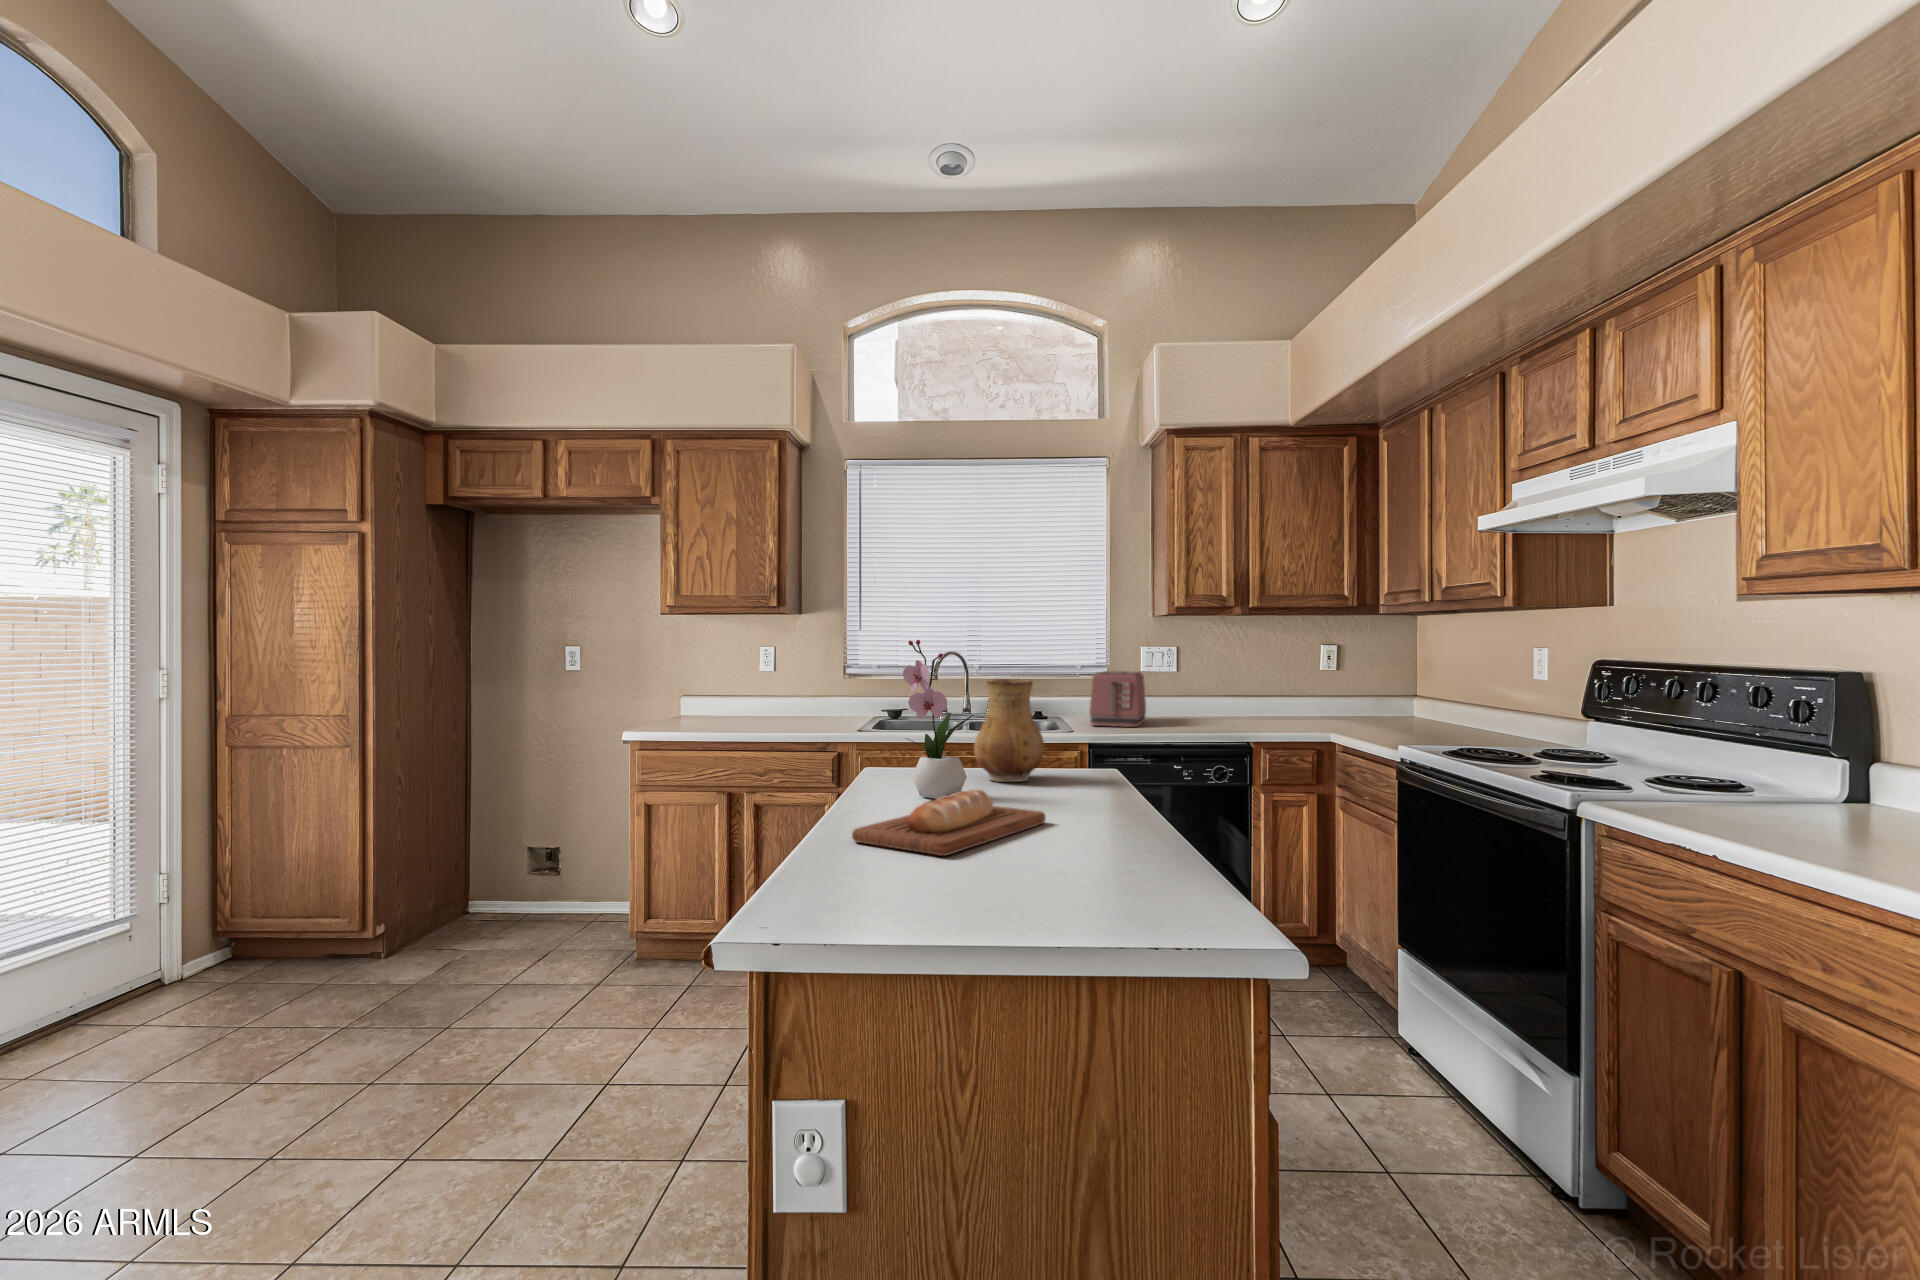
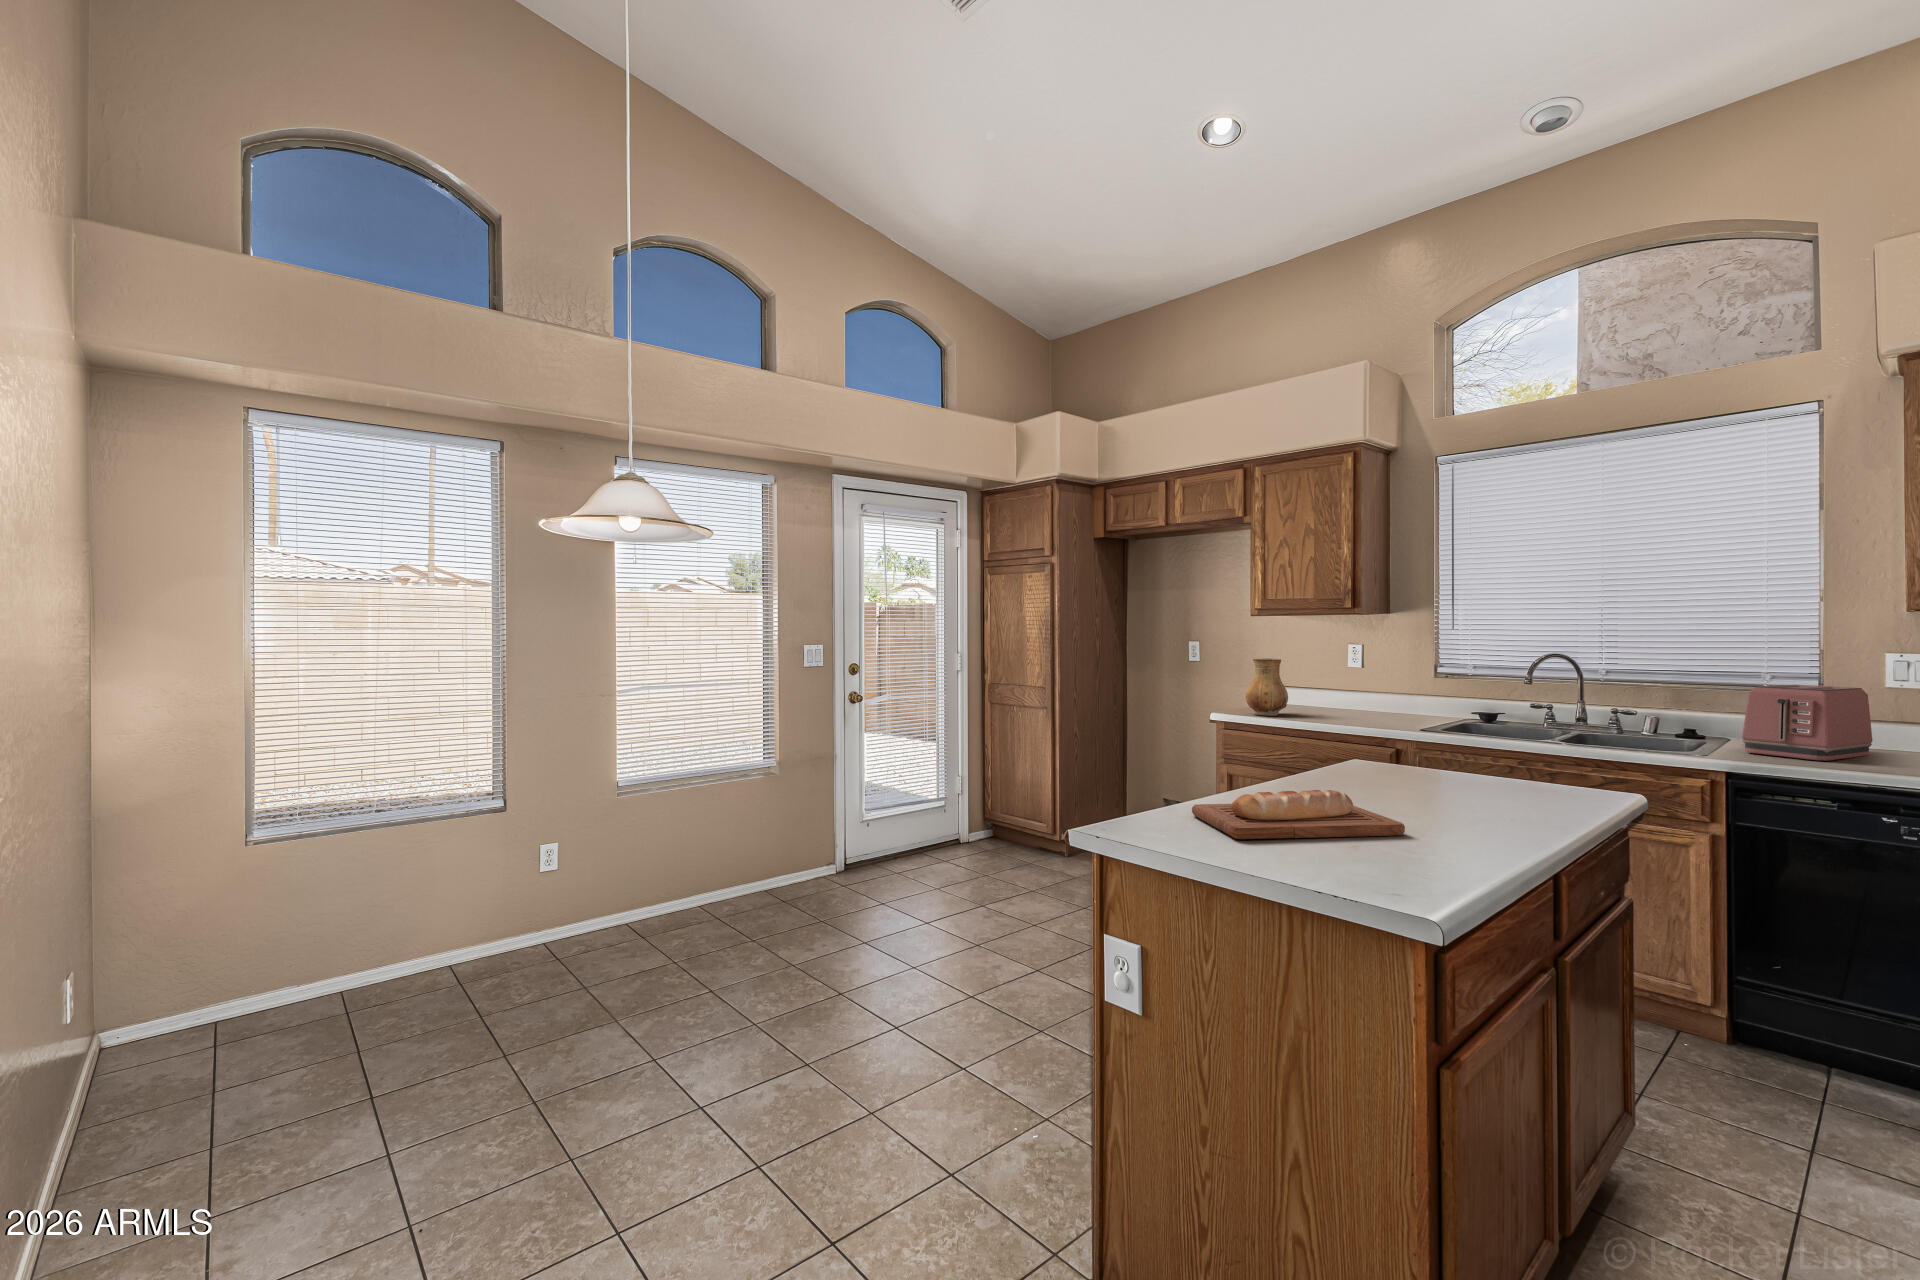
flower arrangement: present [903,640,973,799] -> none [1316,647,1391,798]
ceramic pitcher: present [974,679,1044,782] -> present [1246,658,1288,716]

